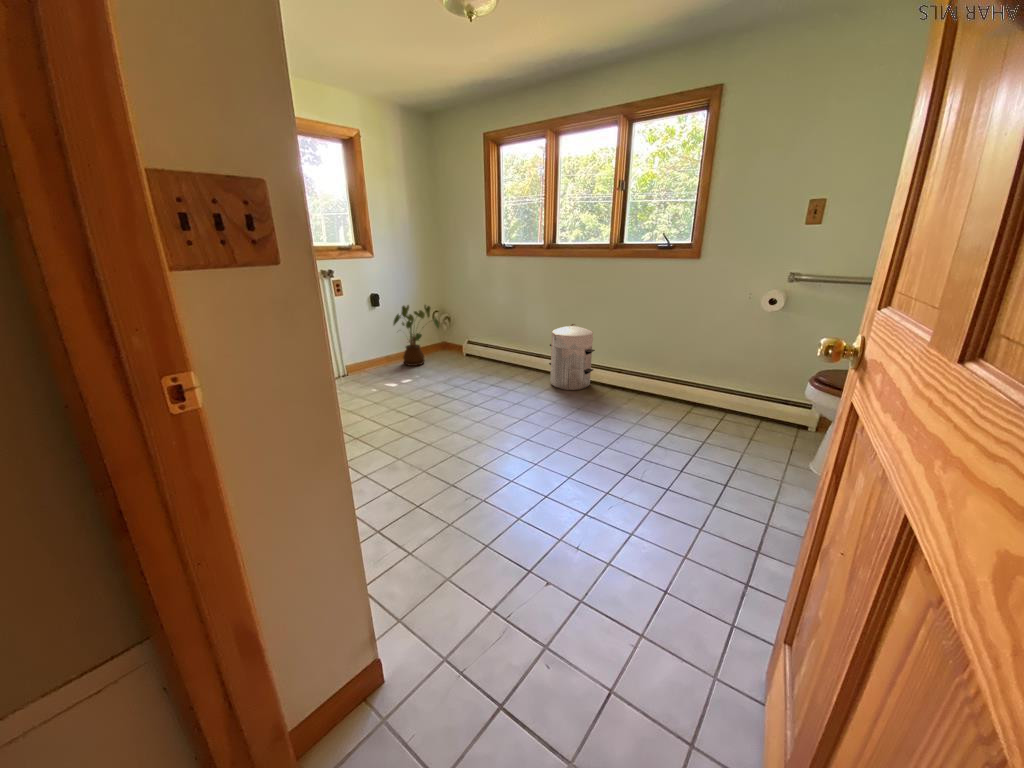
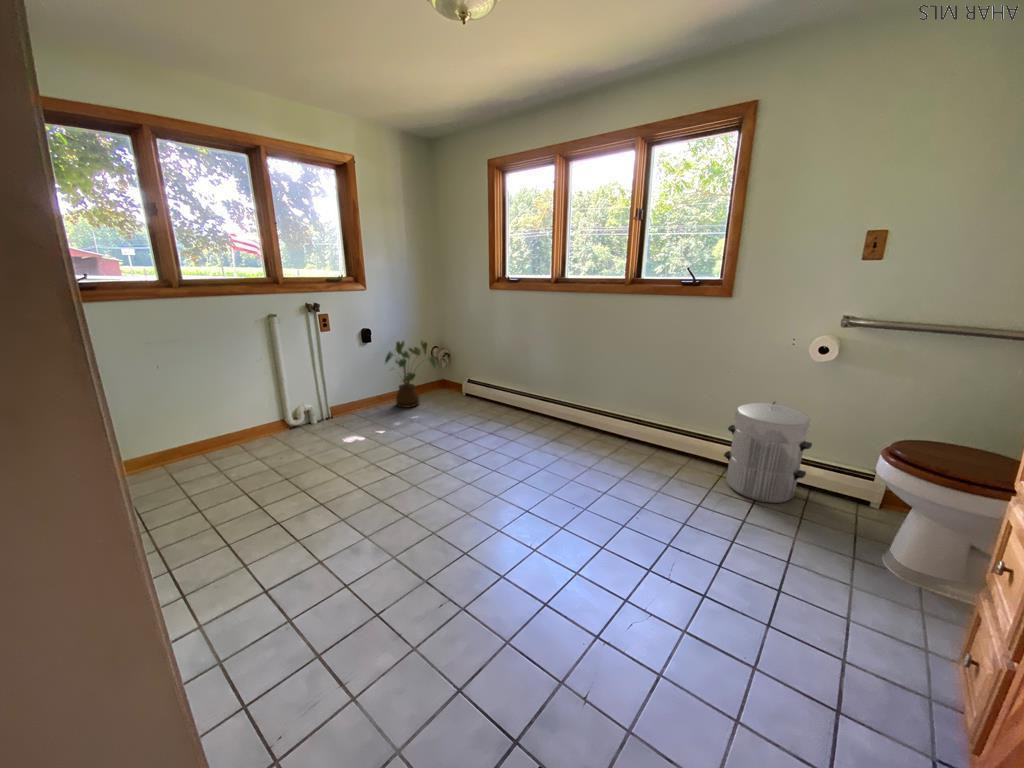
waste bin: present [549,324,595,390] -> present [724,401,812,503]

